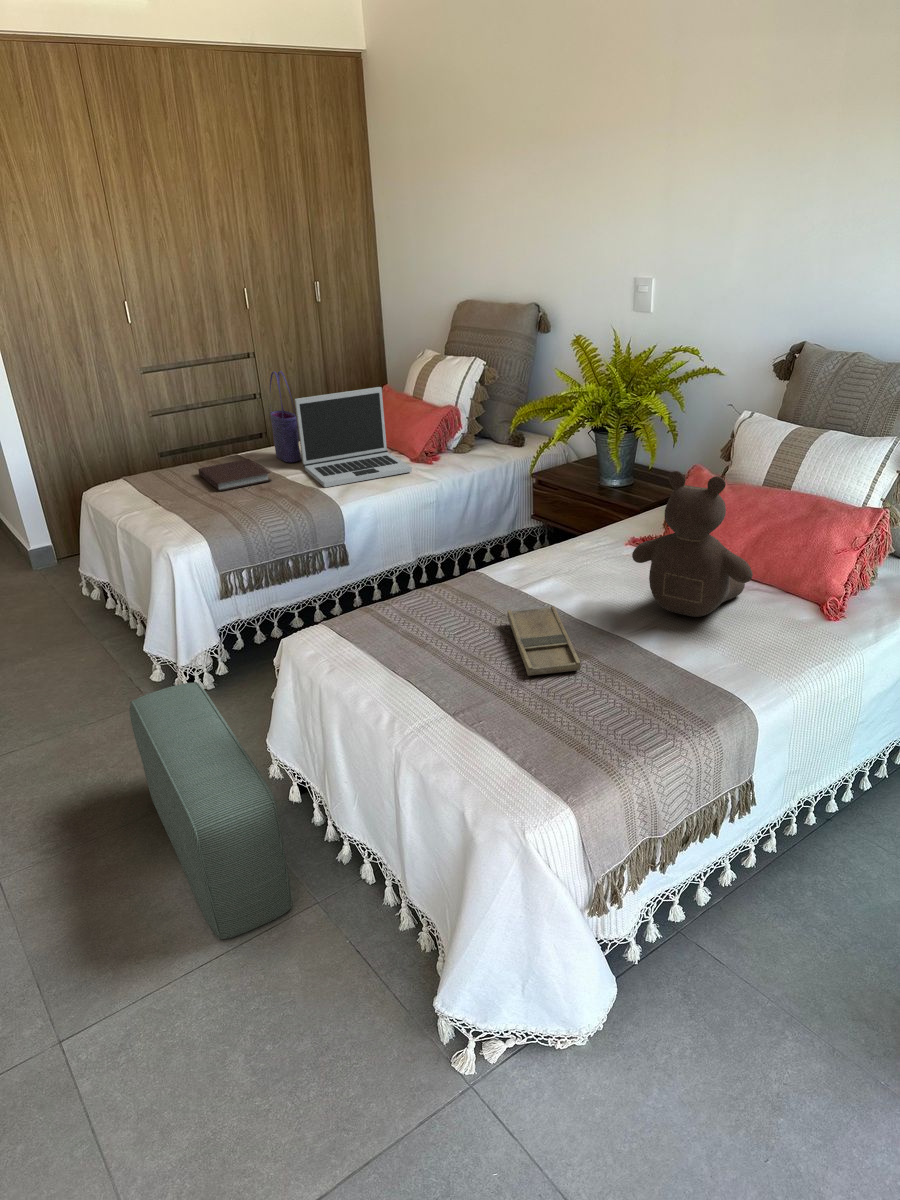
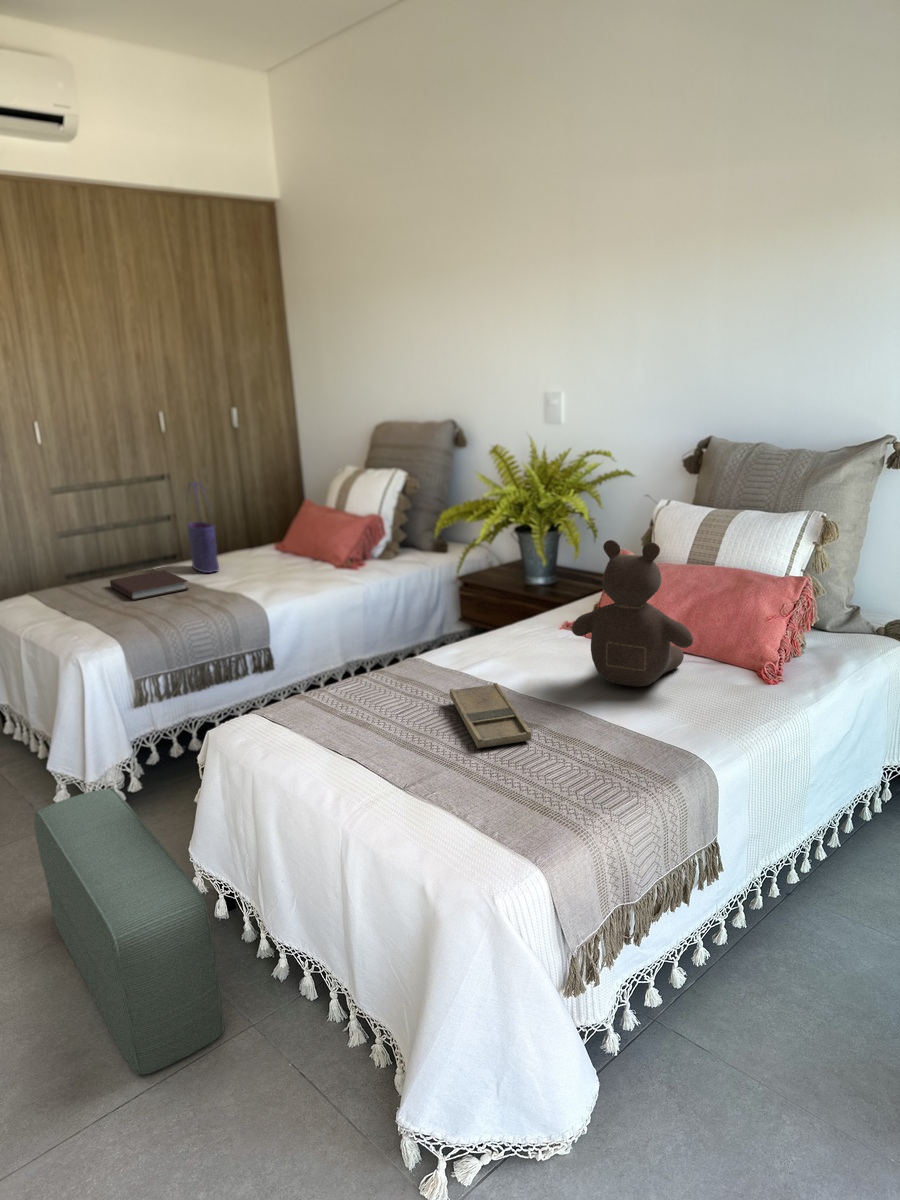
laptop: present [295,387,412,487] -> none [213,496,335,593]

